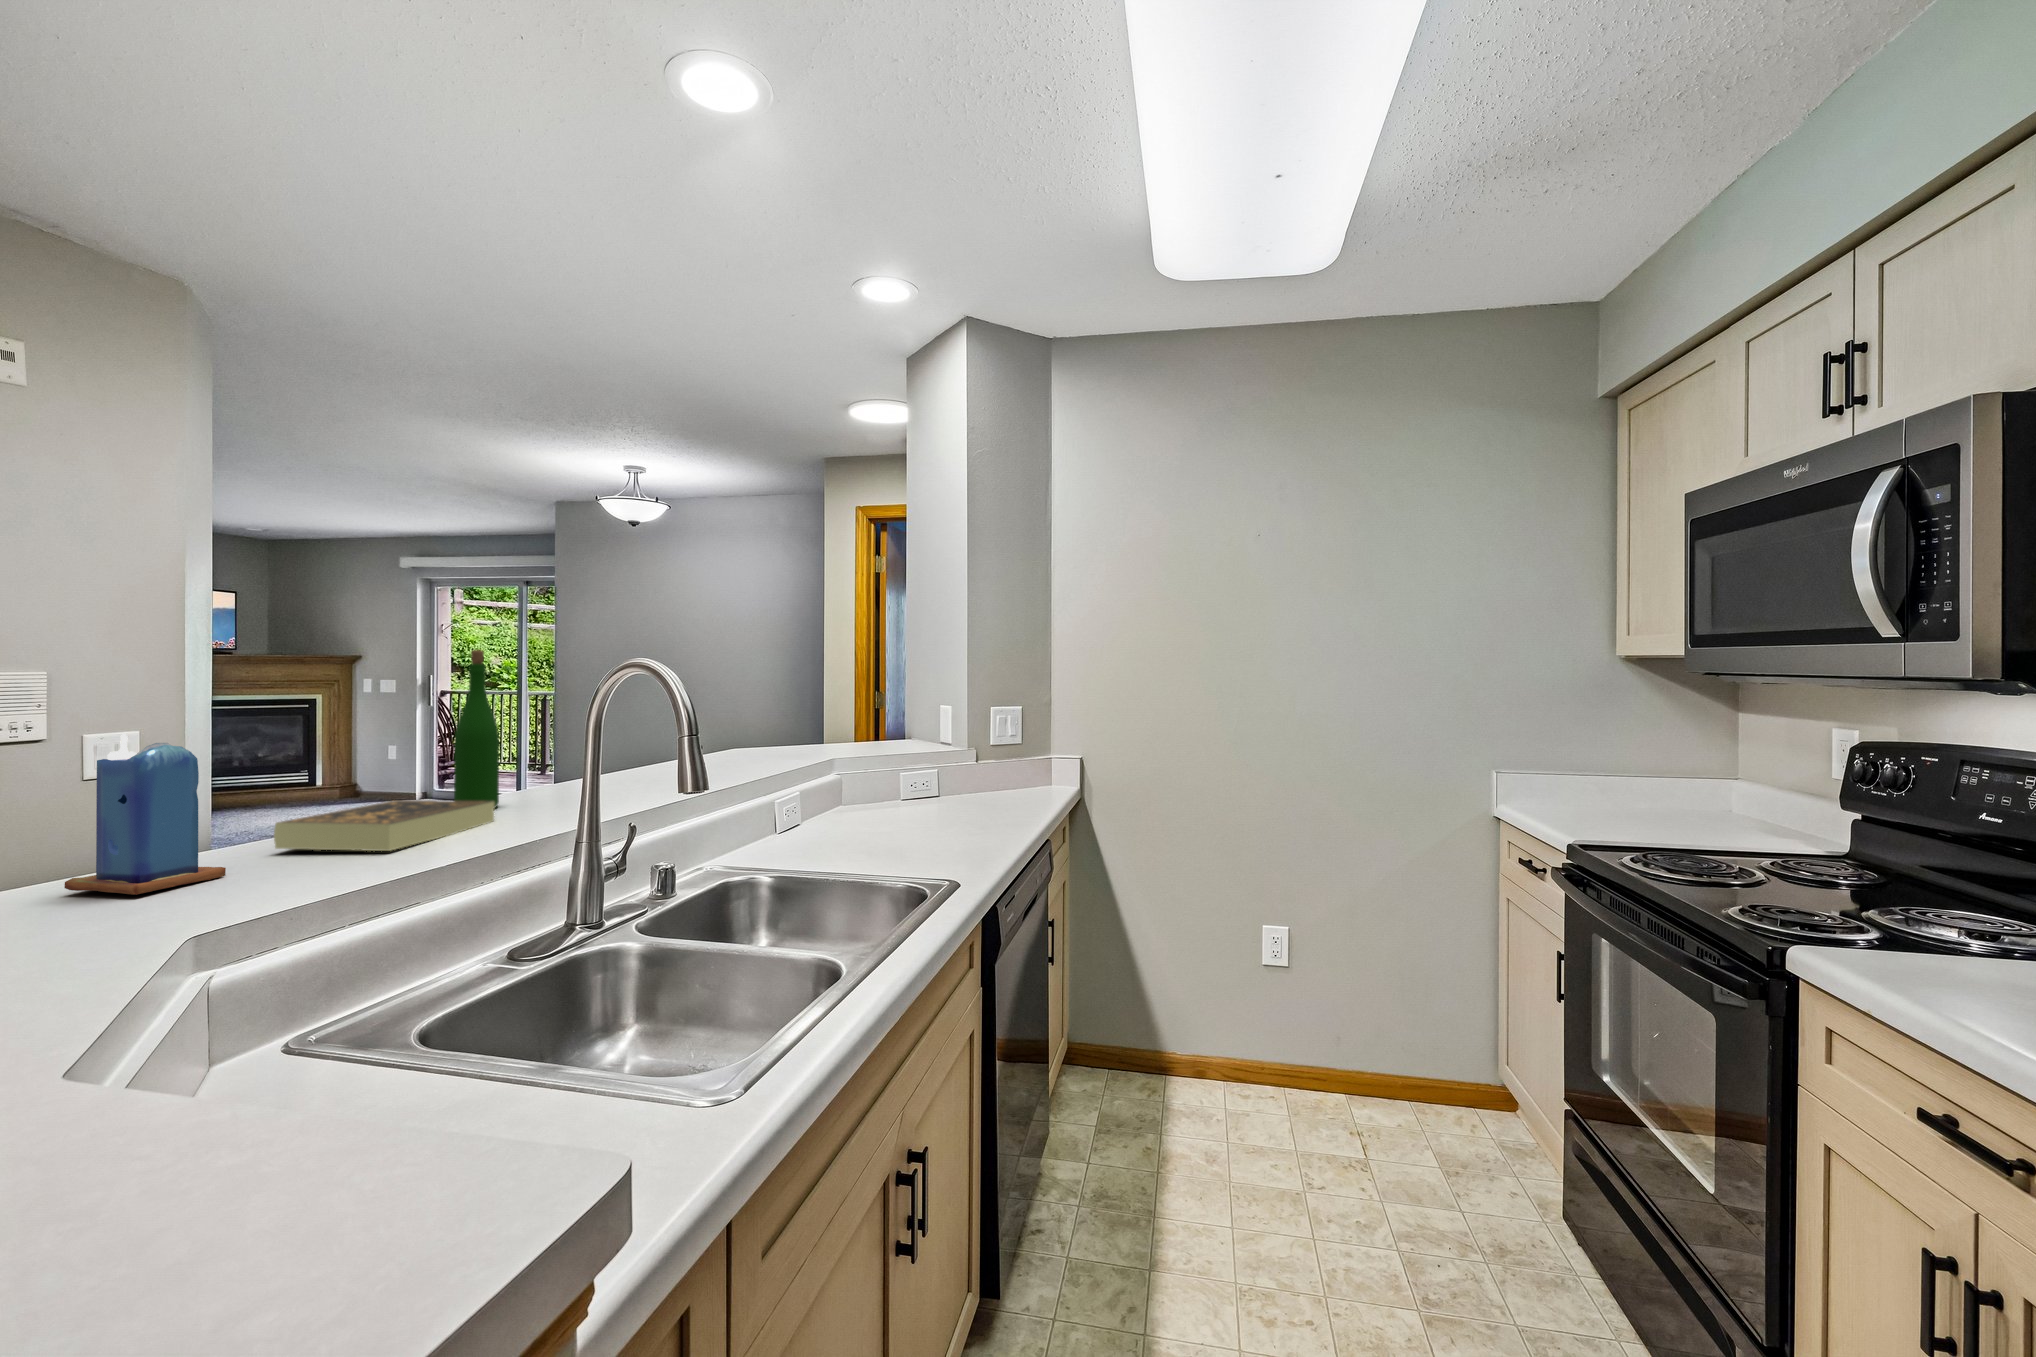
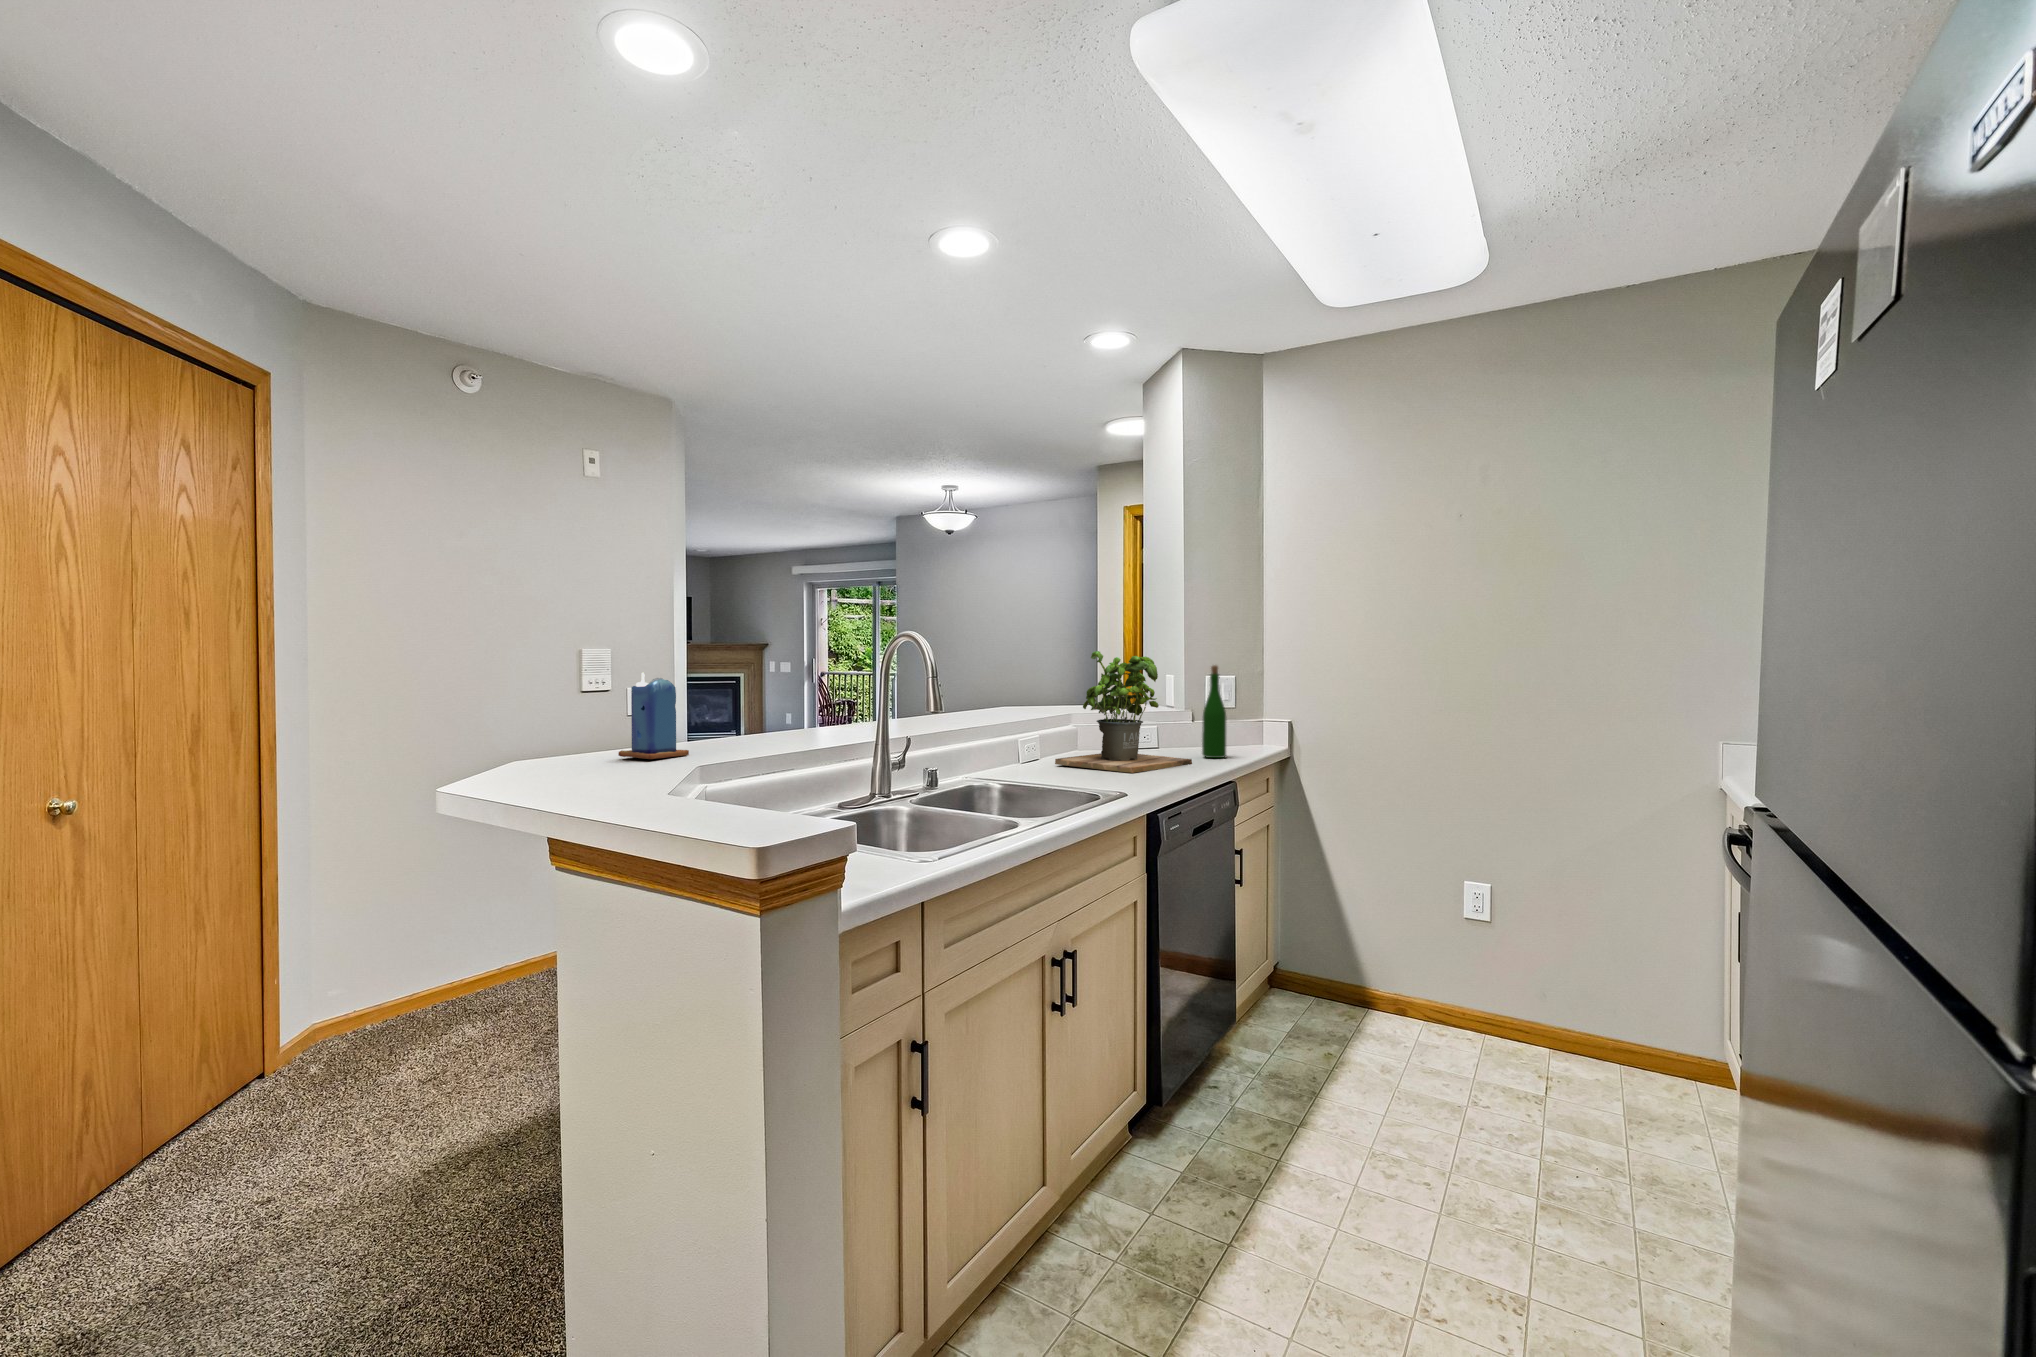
wine bottle: present [454,649,499,807] -> present [1202,665,1226,758]
potted plant: none [825,683,995,842] -> present [1055,651,1192,773]
book: present [274,800,495,851] -> none [711,723,829,748]

